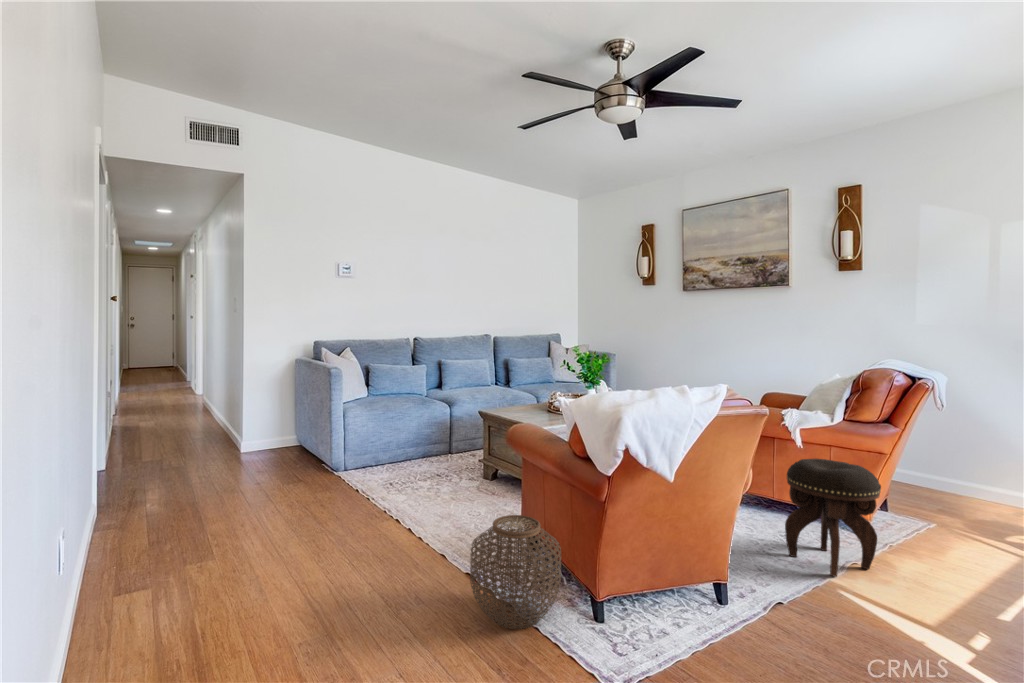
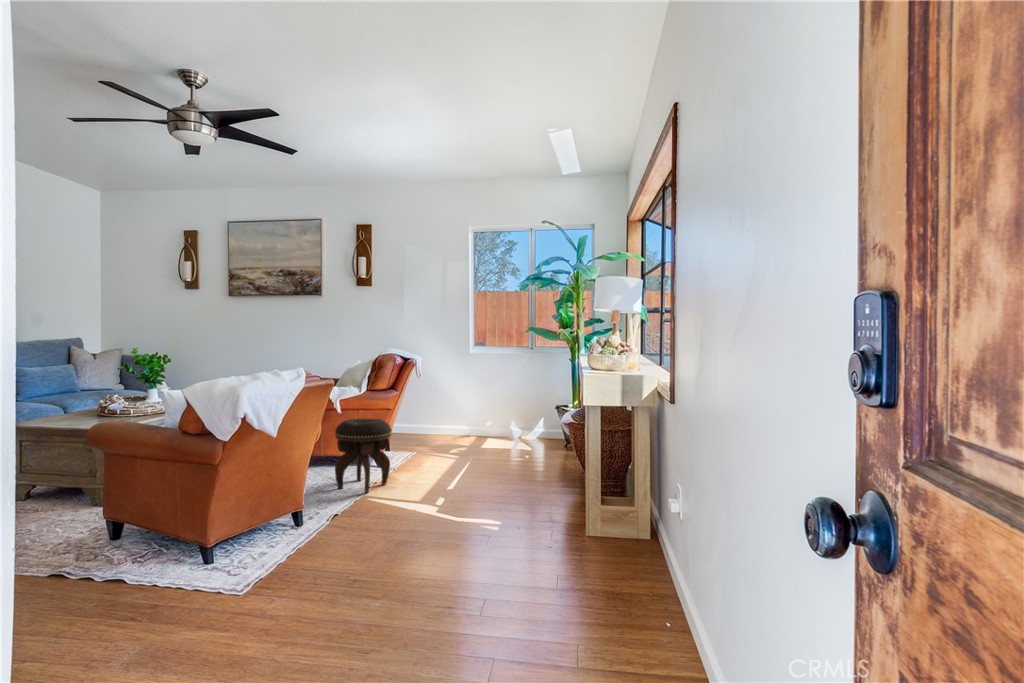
woven basket: present [470,515,561,629] -> none [74,496,173,595]

